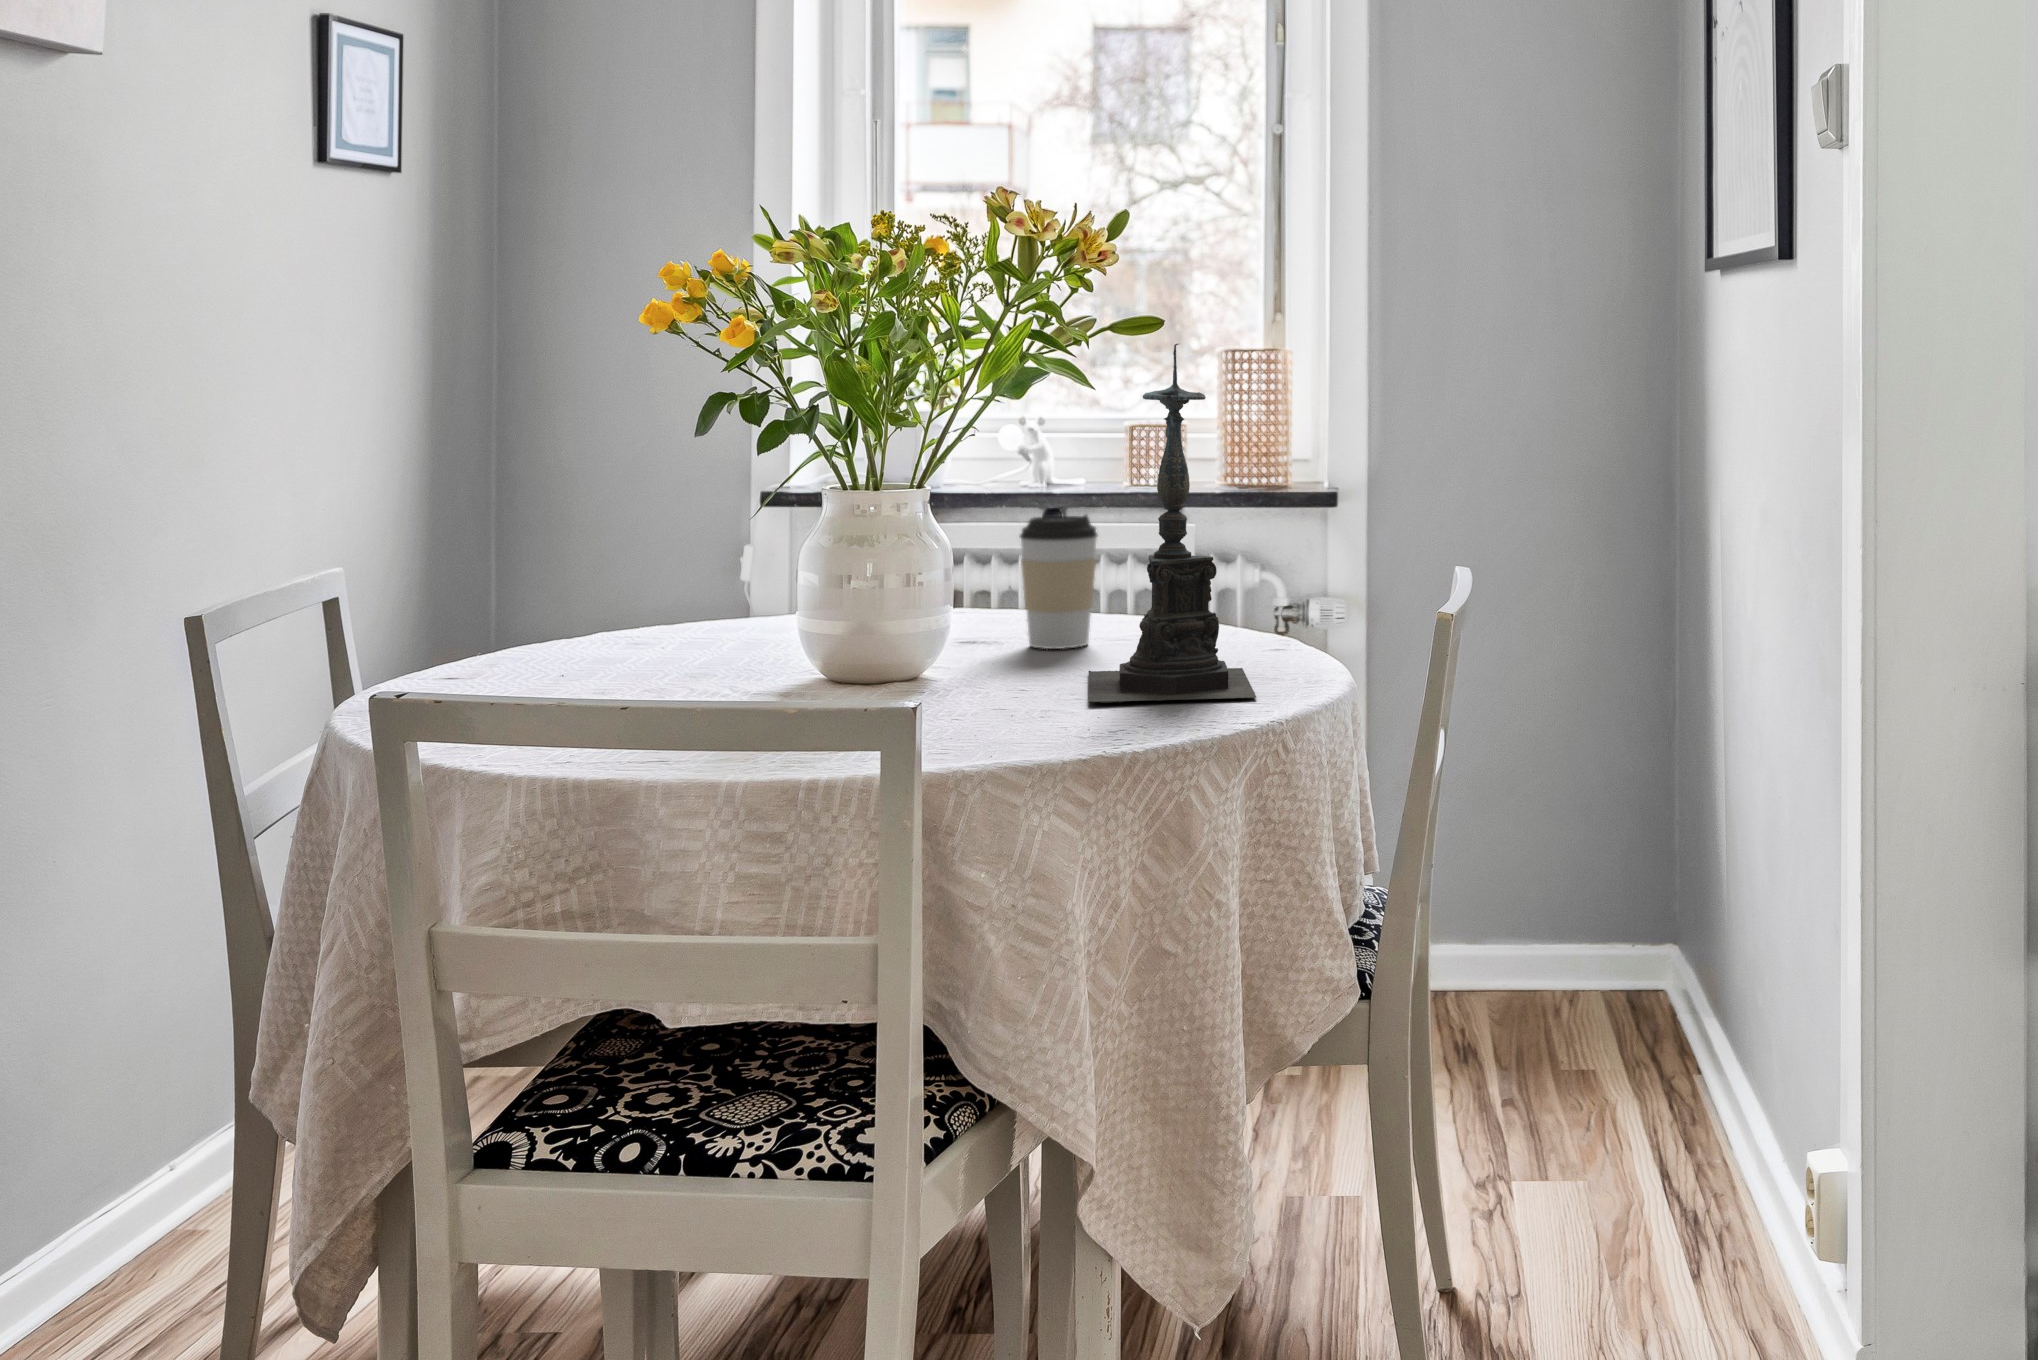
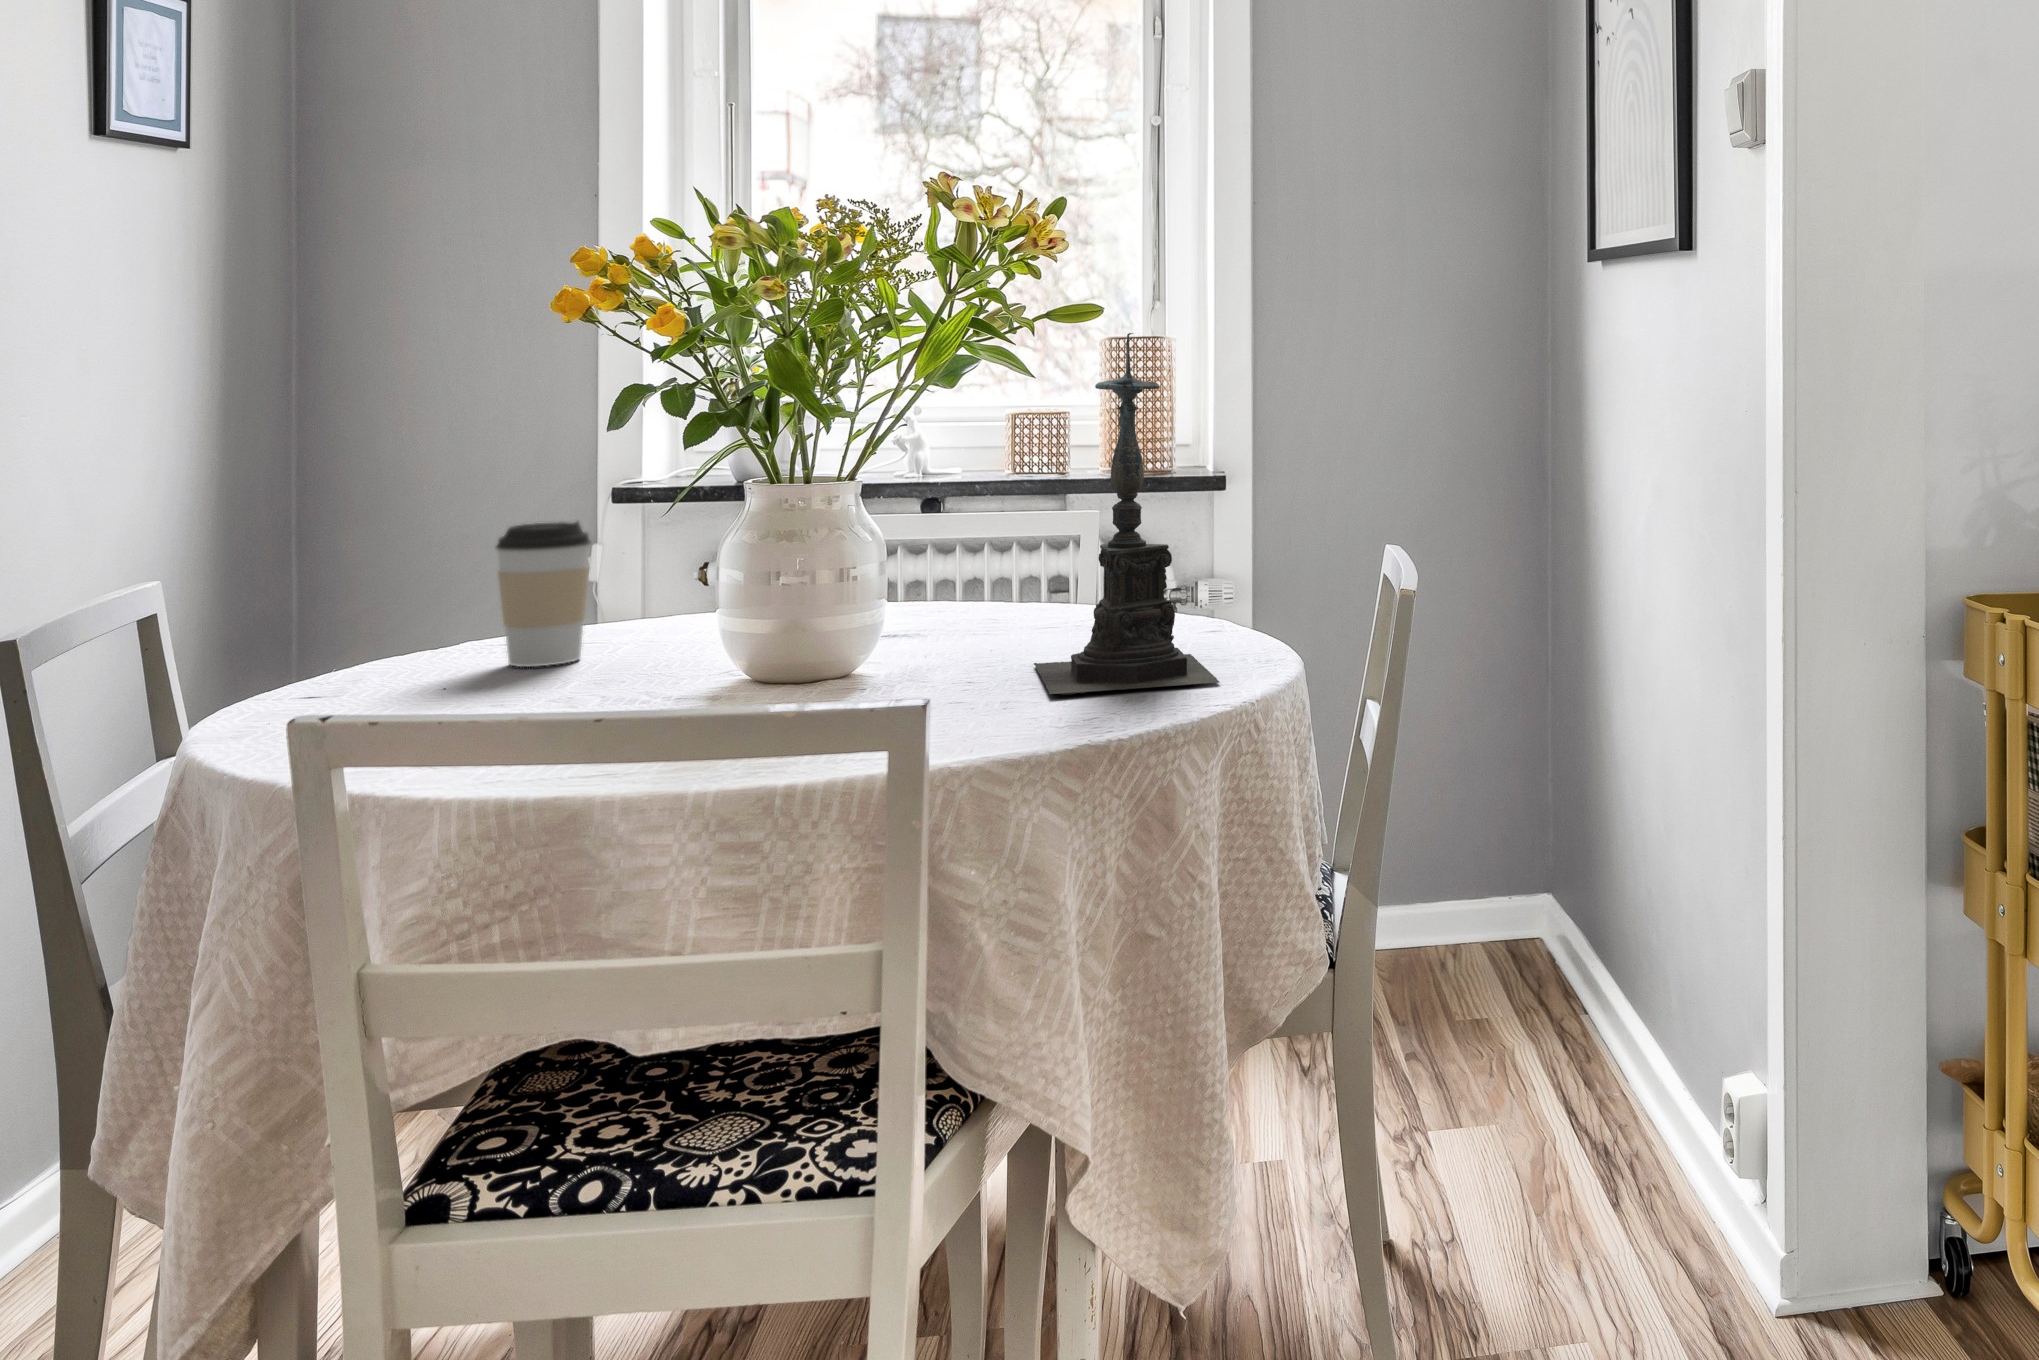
coffee cup: present [1020,515,1098,649] -> present [496,522,591,667]

